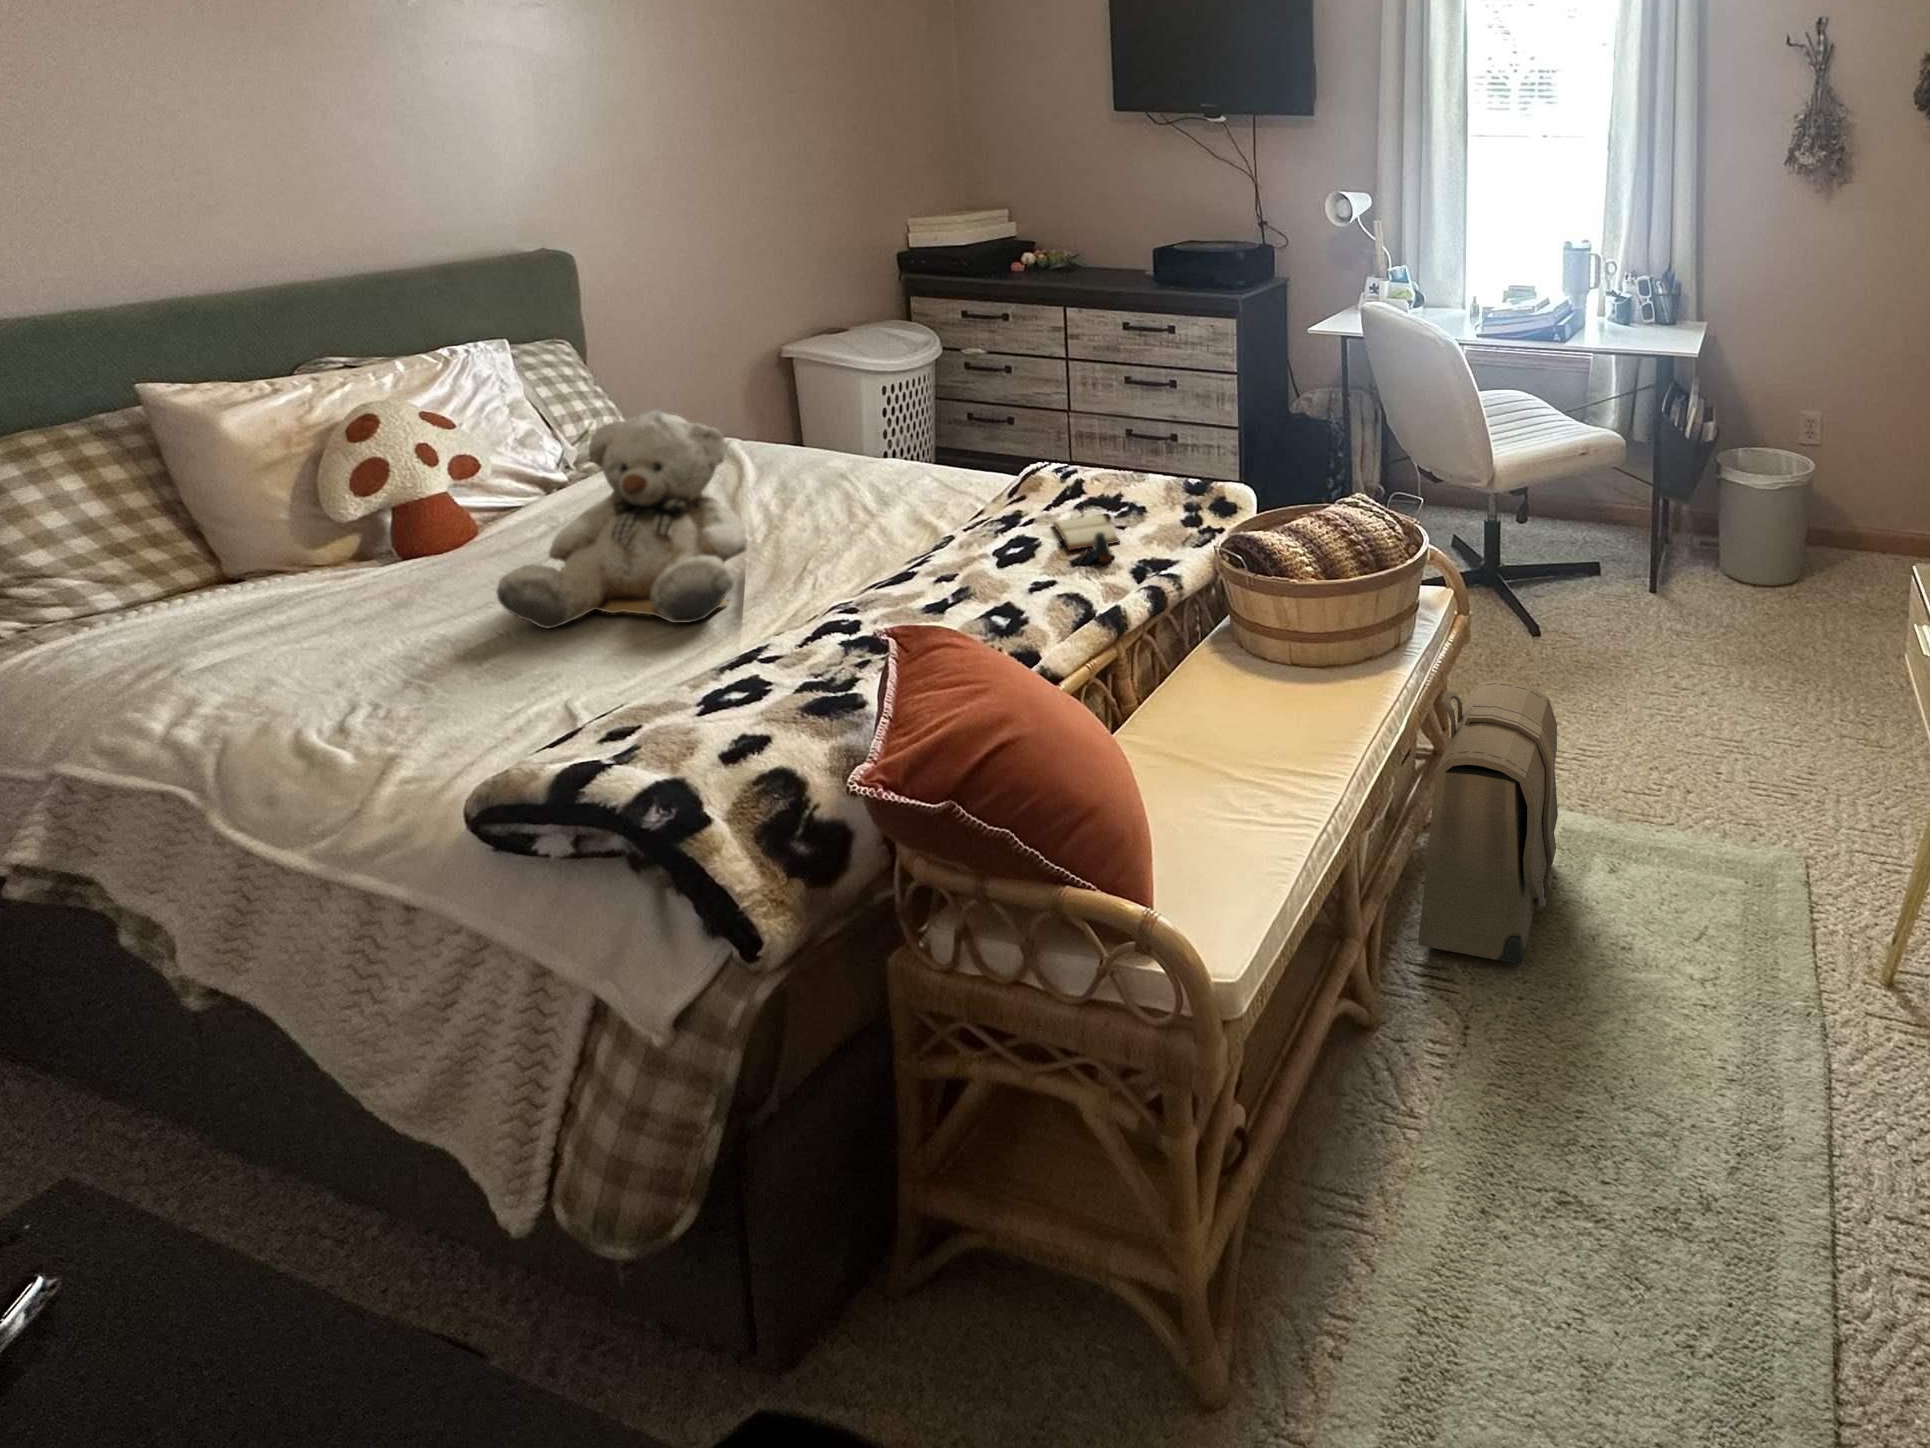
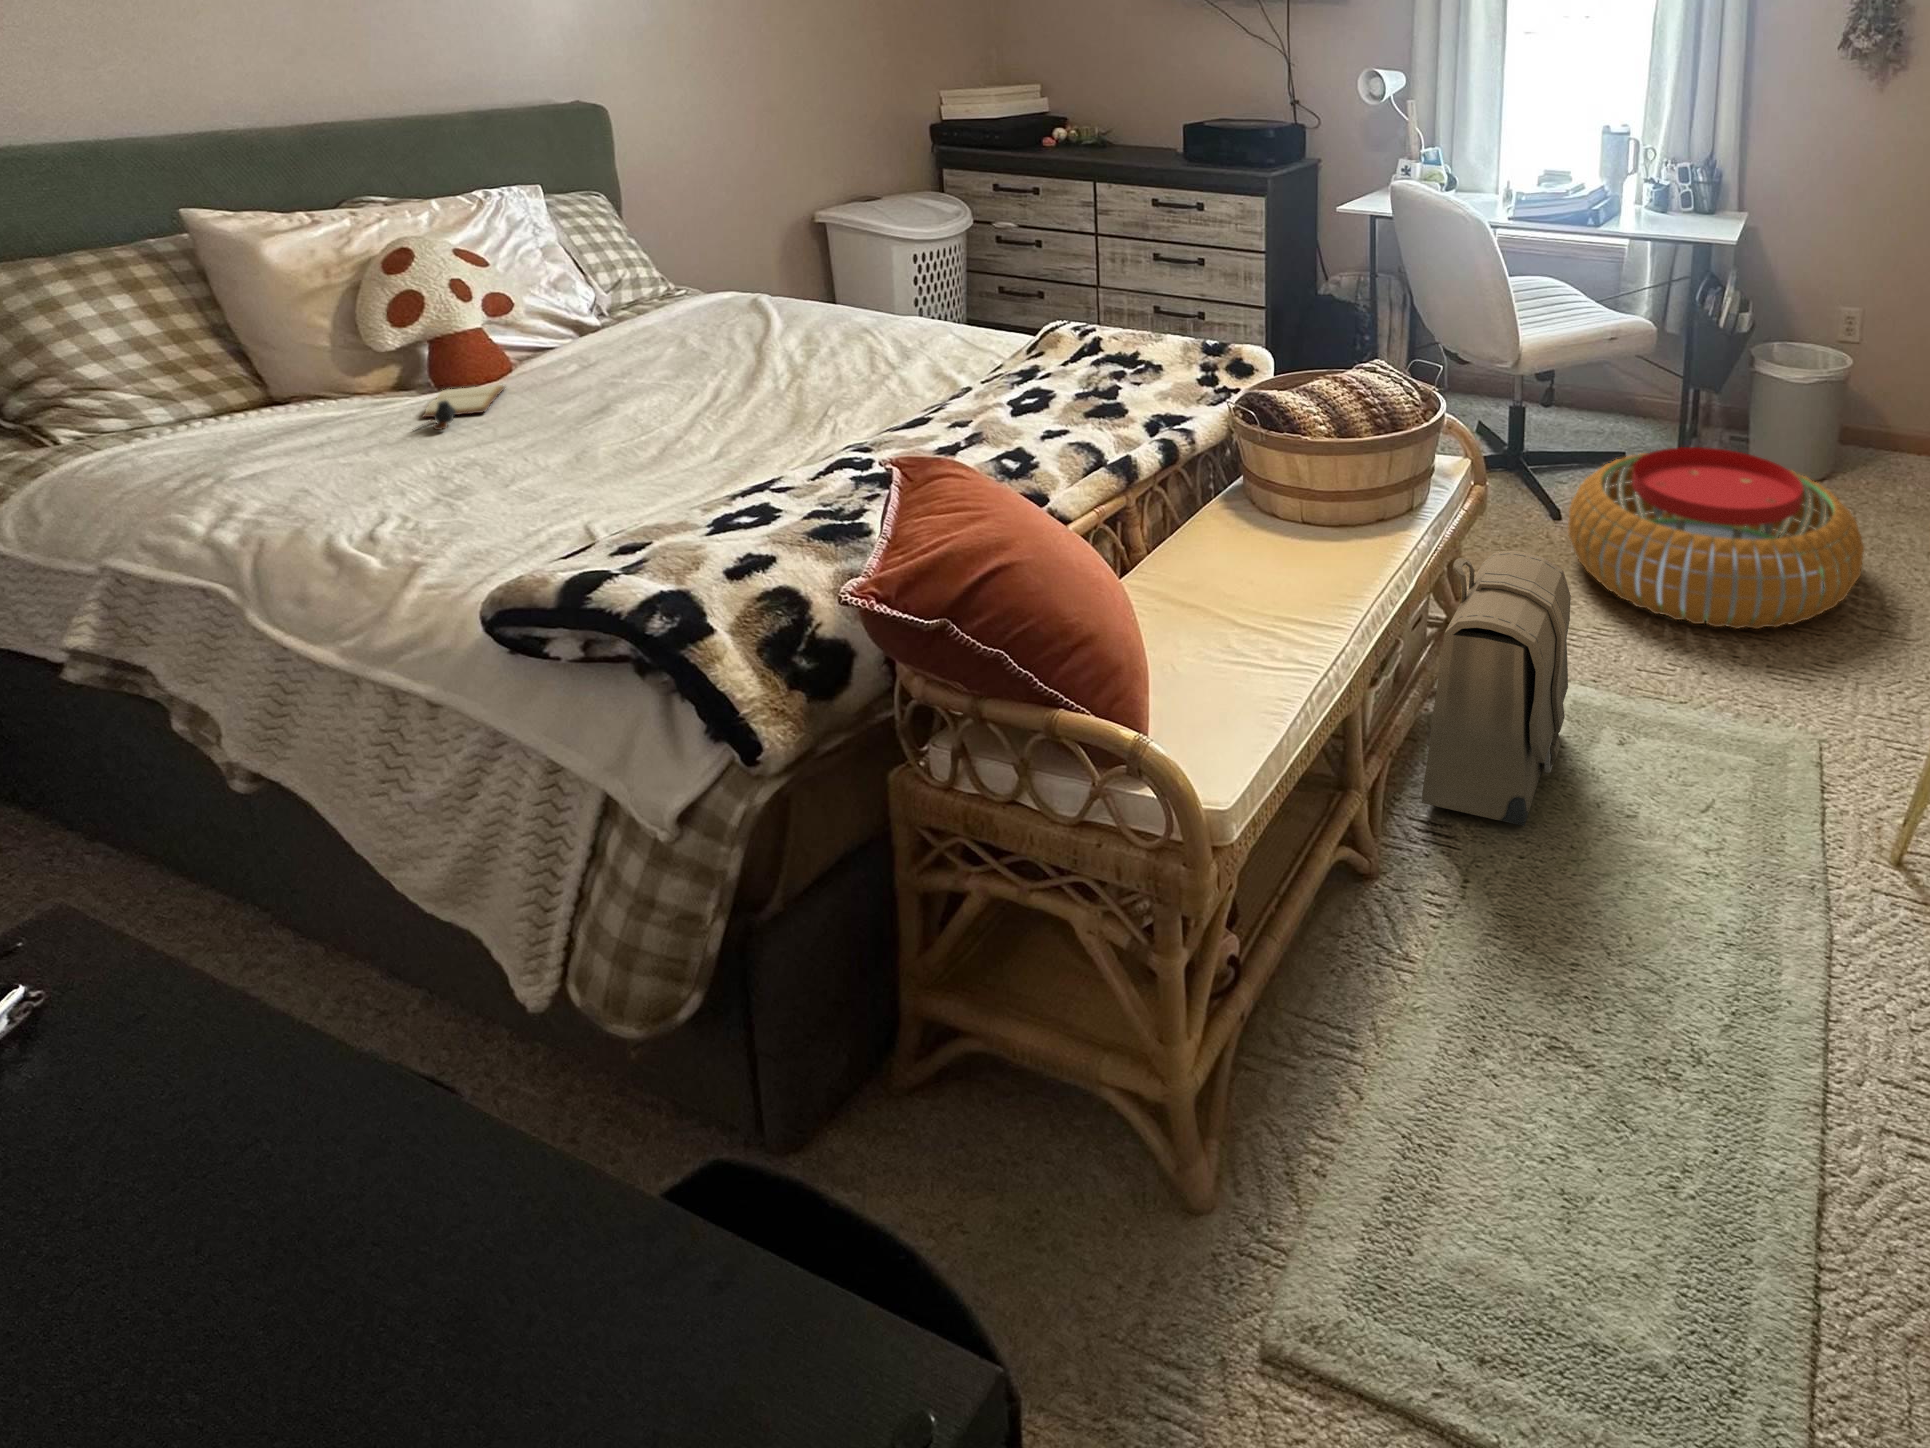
teddy bear: present [497,410,747,629] -> none [522,250,767,457]
book: present [1053,515,1119,562] -> present [423,385,505,430]
pouf: none [1548,558,1837,743] -> present [1568,447,1864,629]

